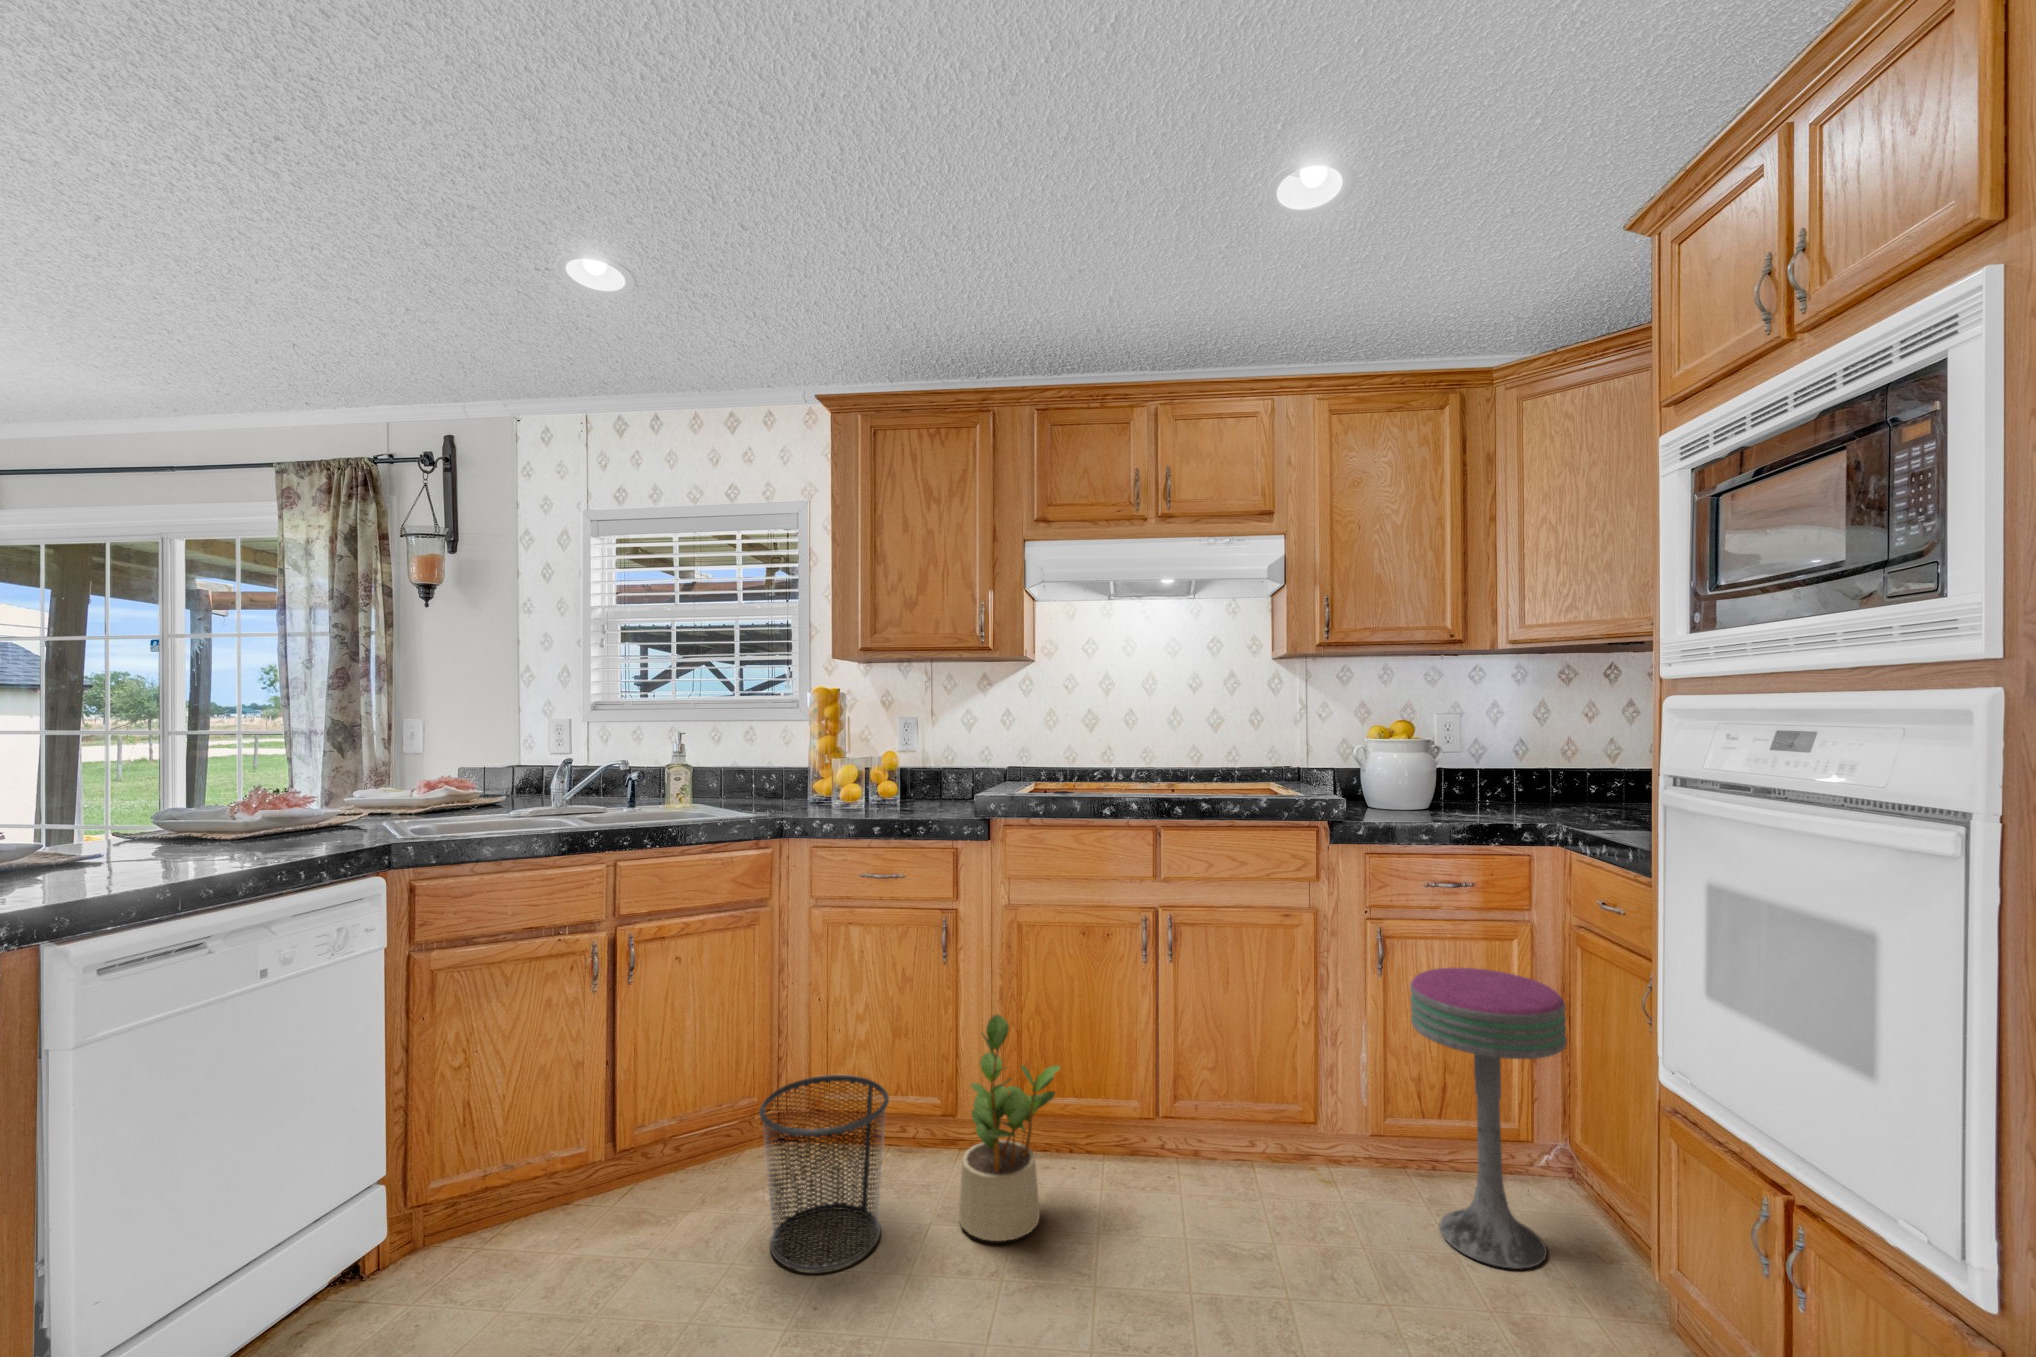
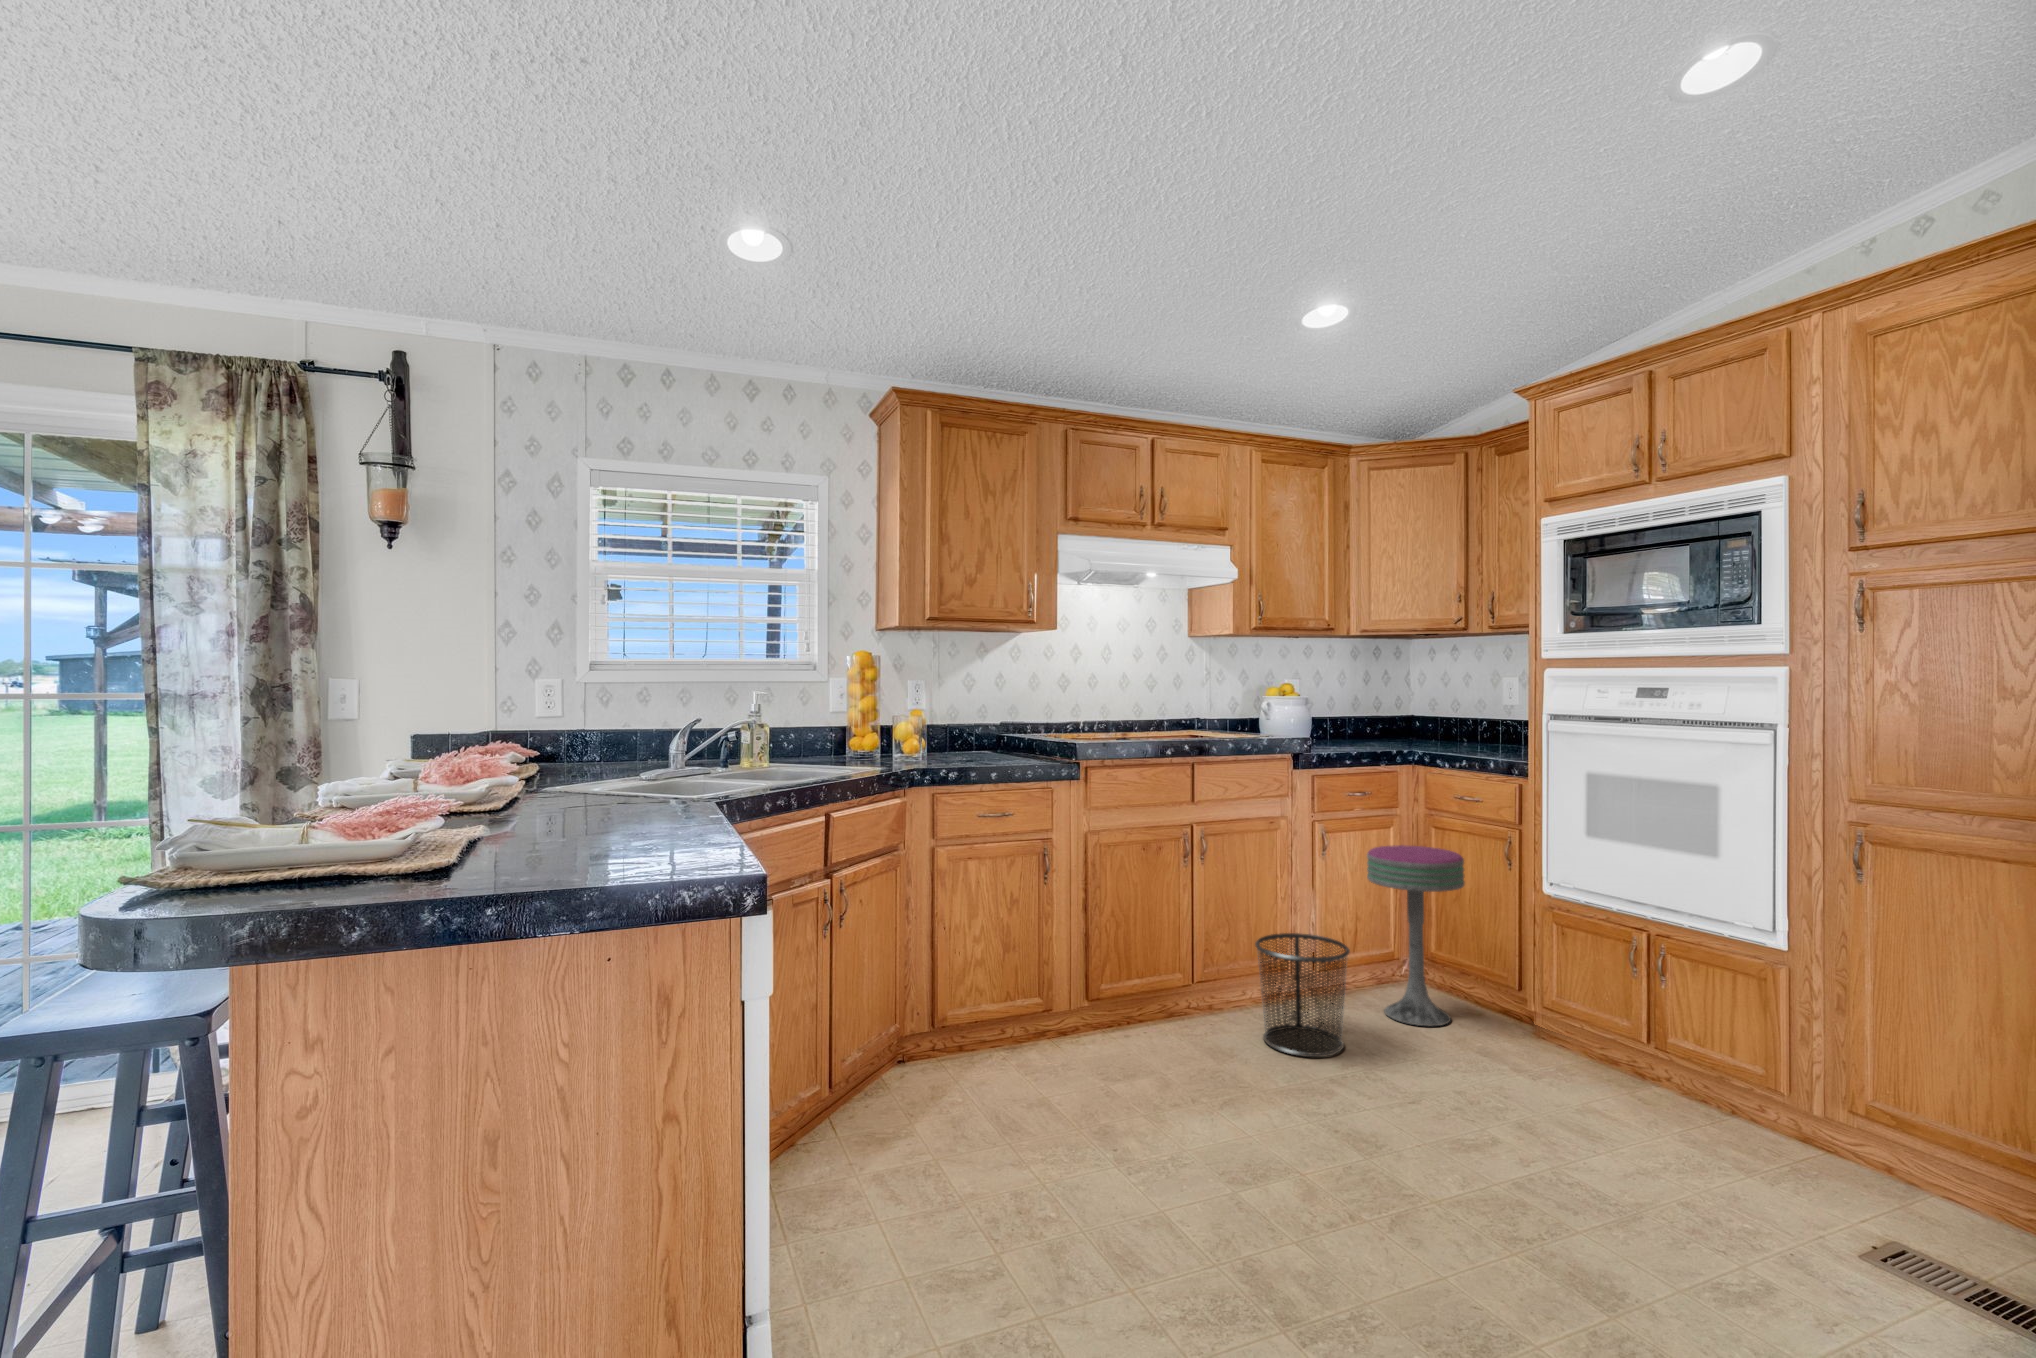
potted plant: present [959,1015,1060,1241] -> none [1104,907,1175,1079]
waste bin: present [759,1075,889,1272] -> present [1255,933,1350,1057]

